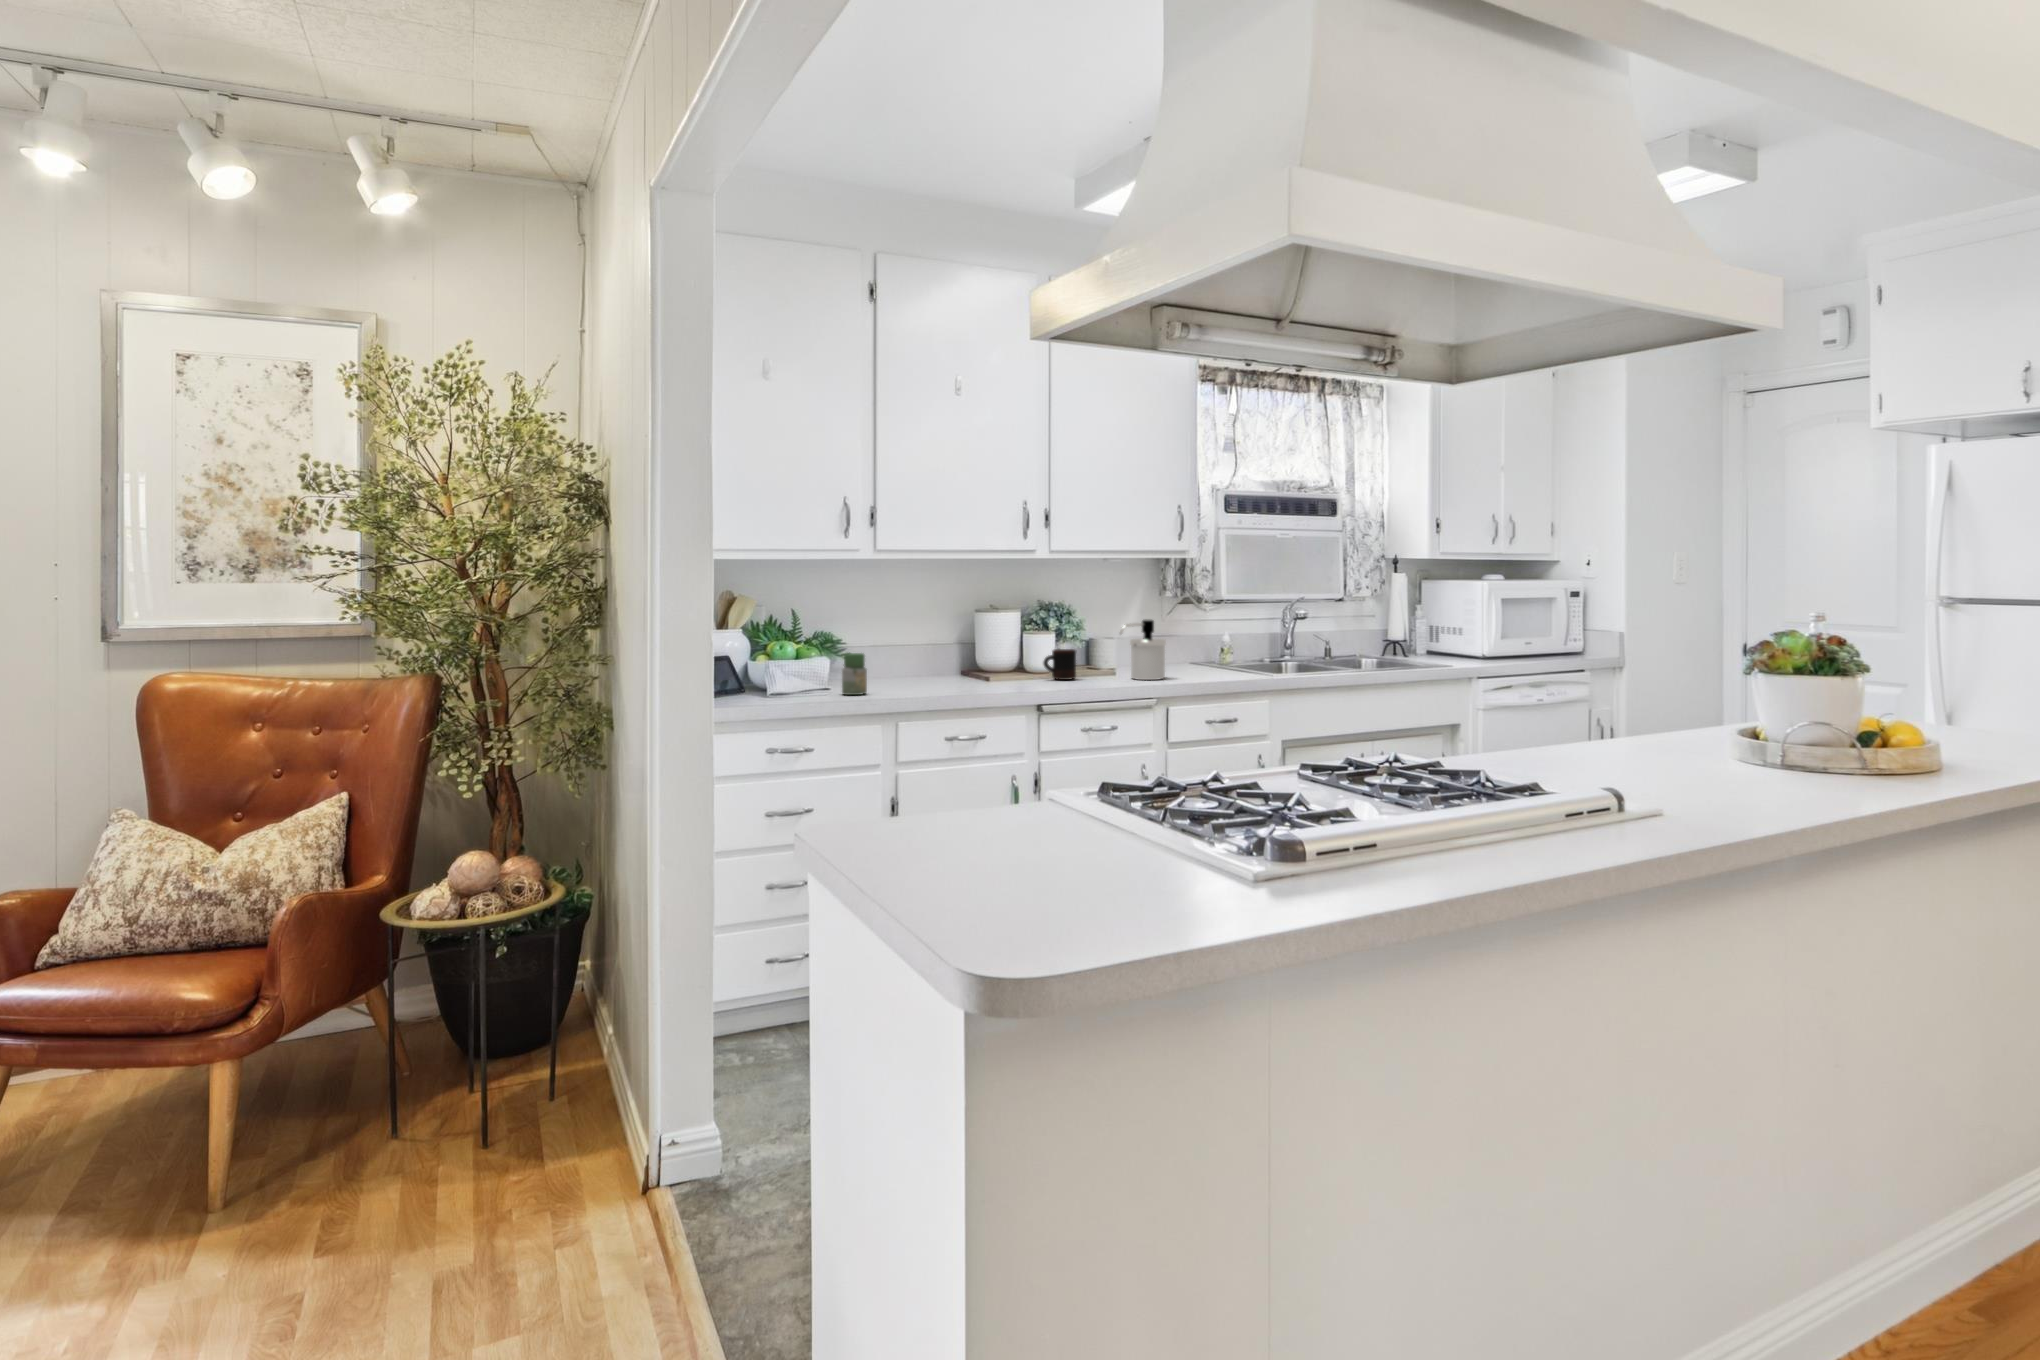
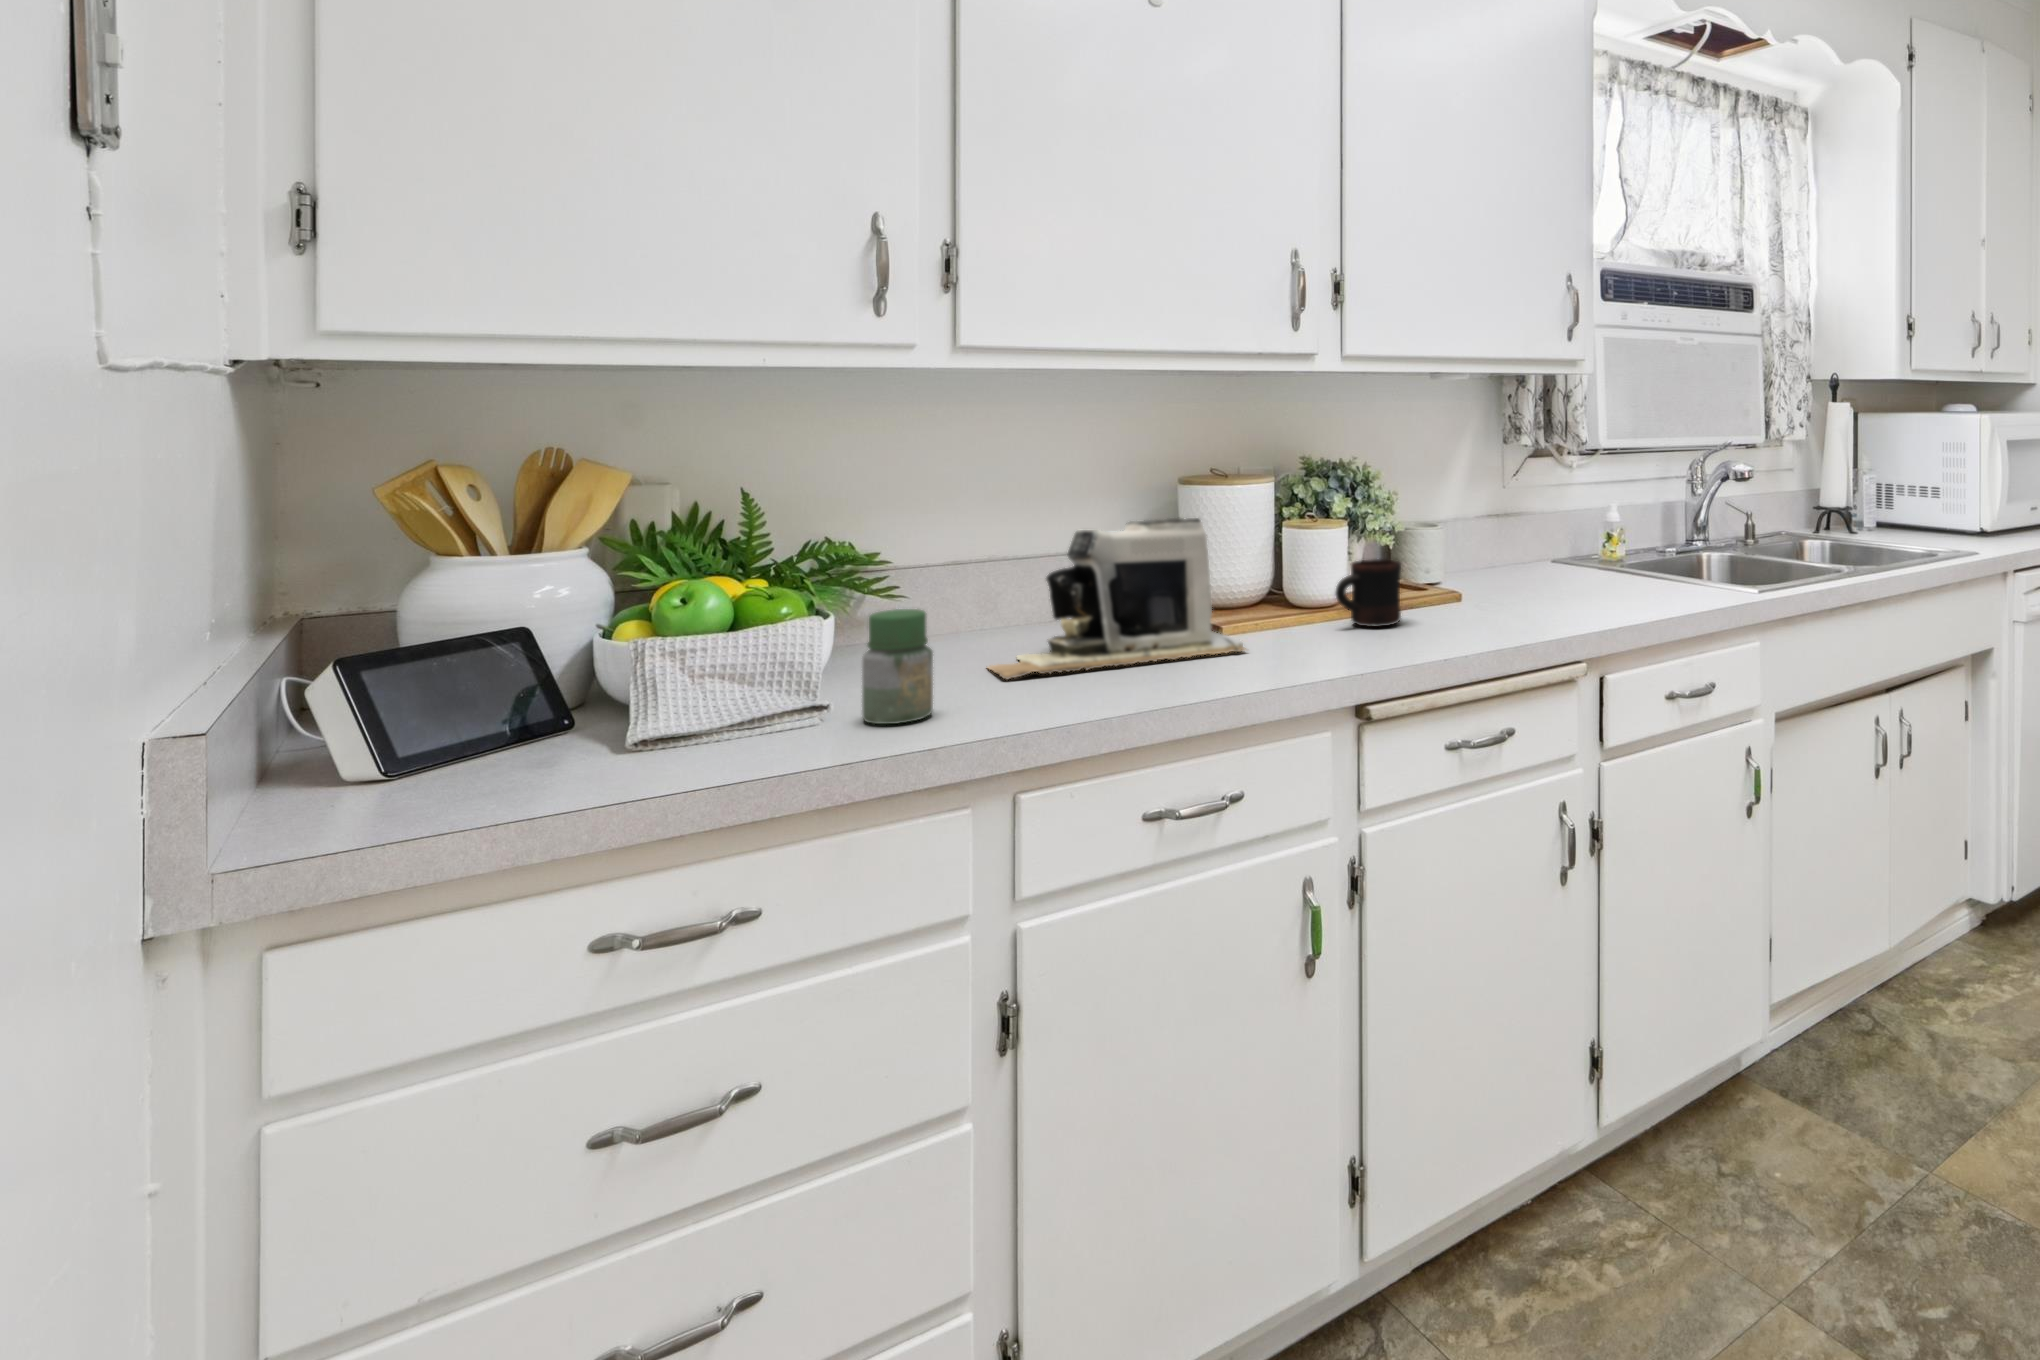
soap dispenser: present [1120,619,1166,680] -> none [1493,496,1576,620]
coffee maker: none [887,625,998,688] -> present [989,517,1246,679]

